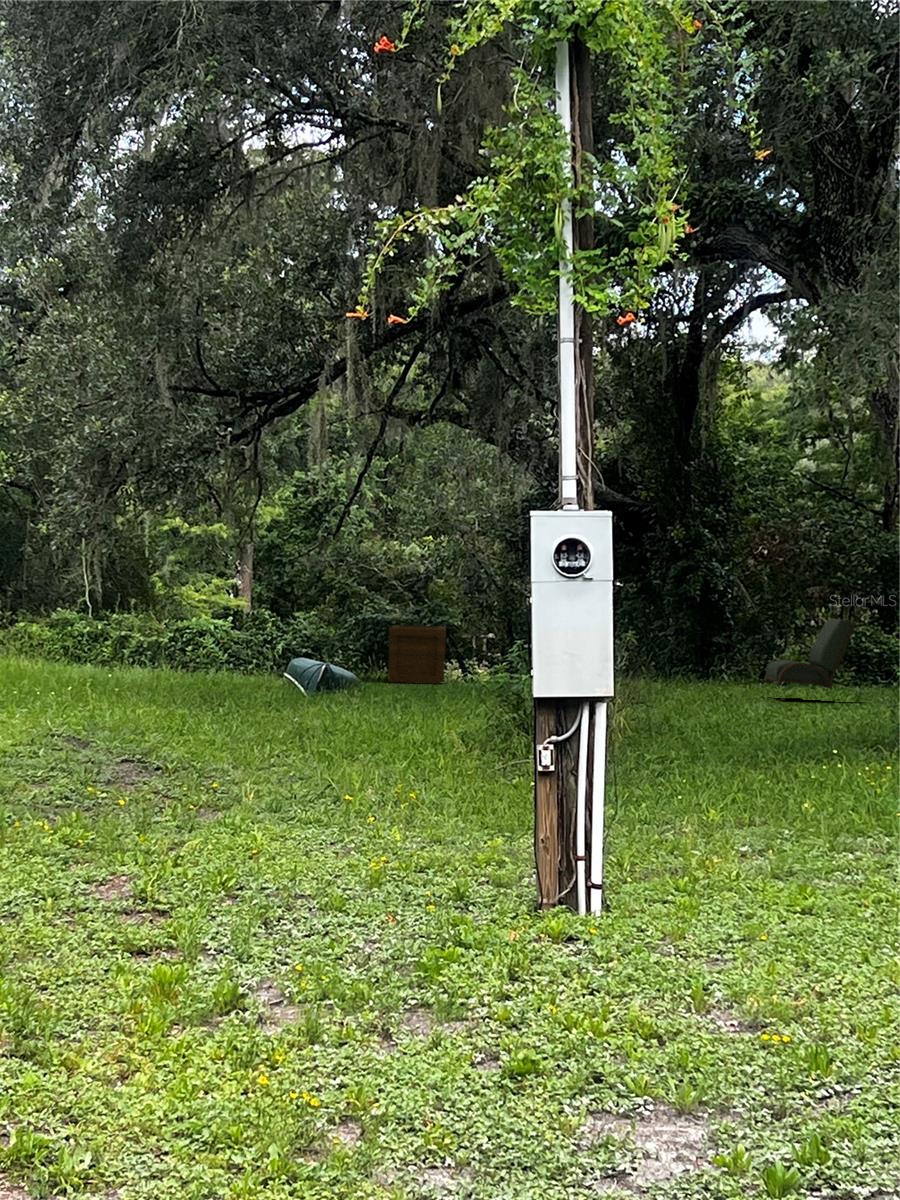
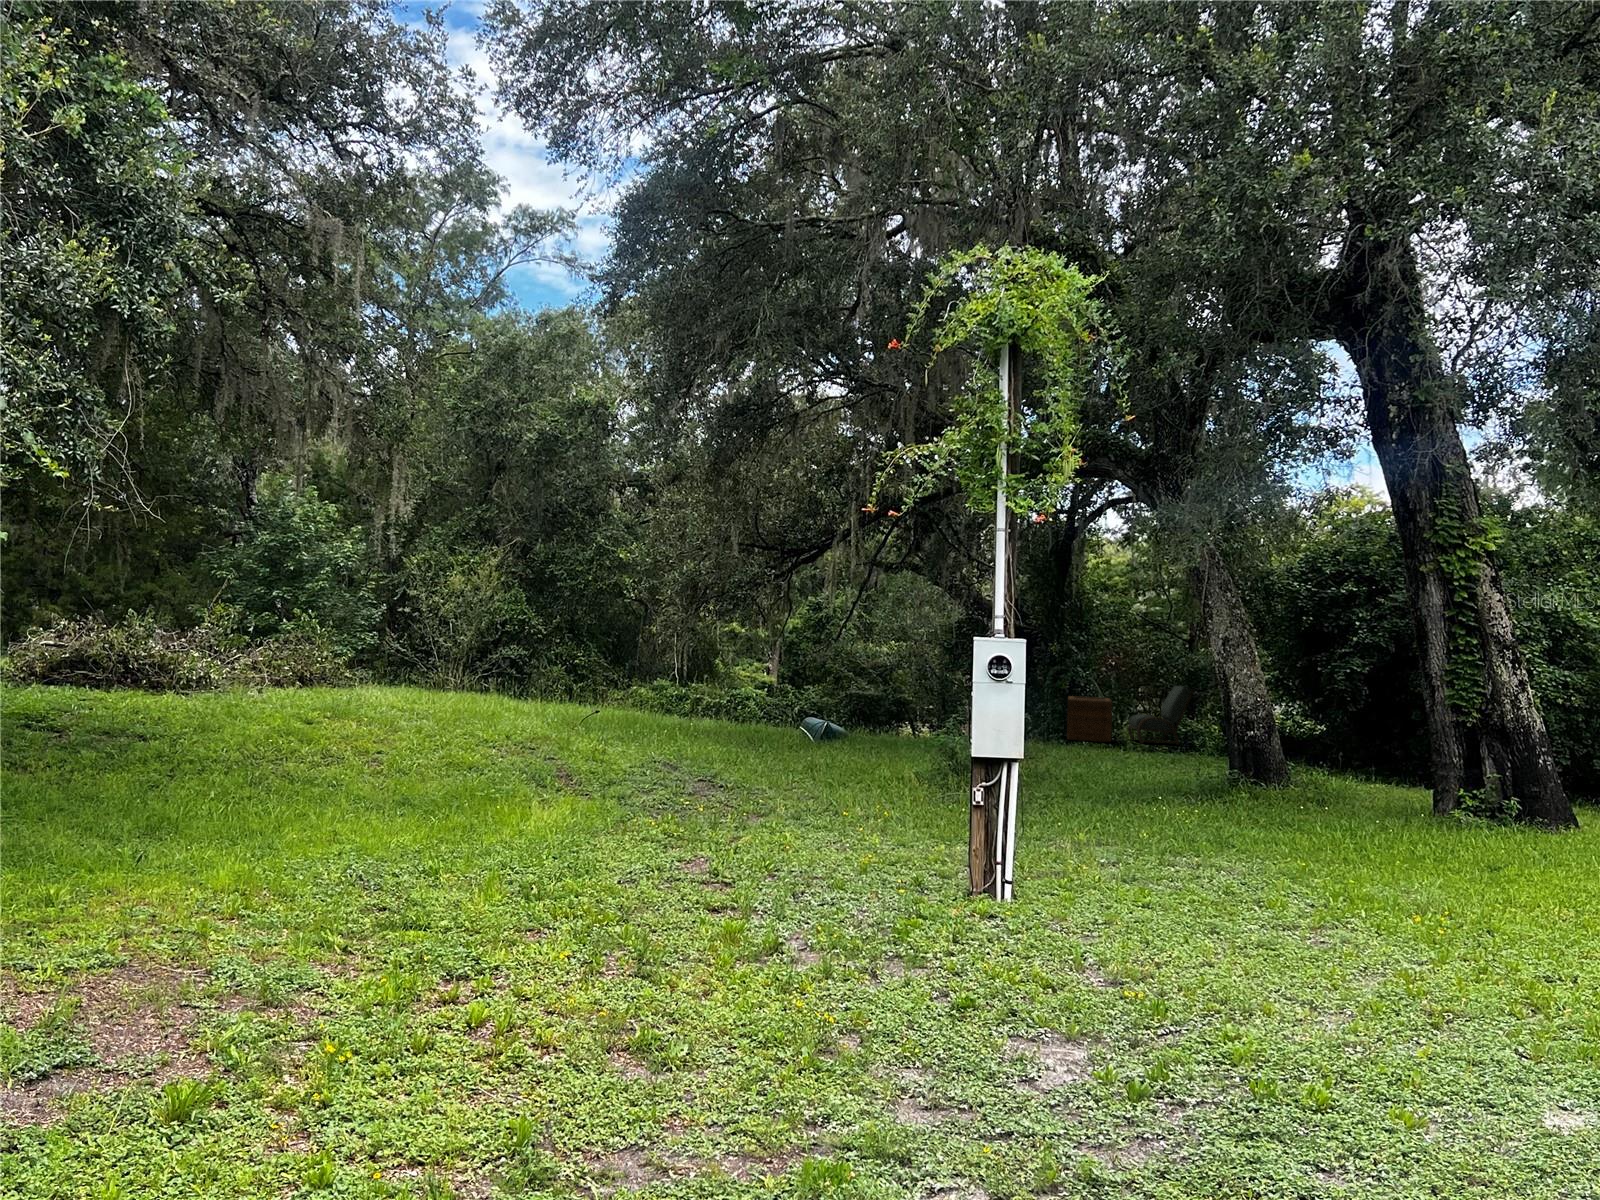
wooden crate: present [388,625,446,684] -> present [1067,696,1112,743]

